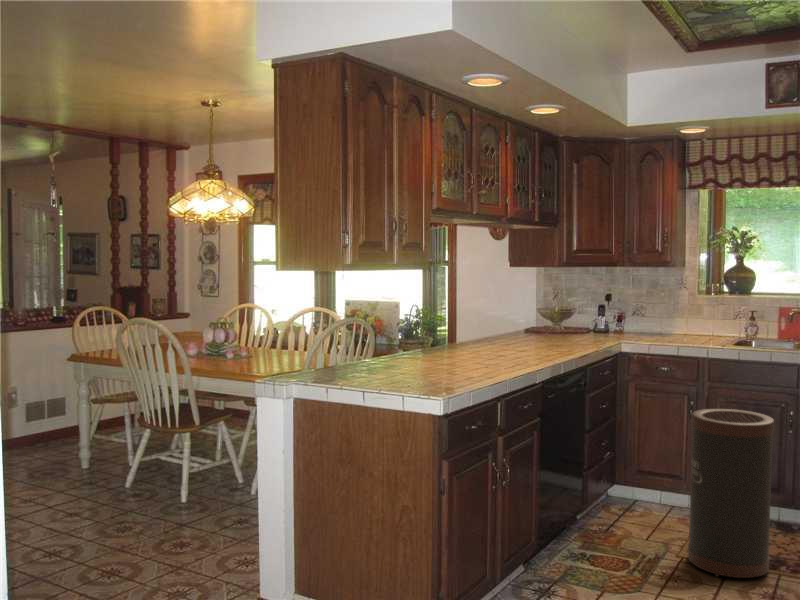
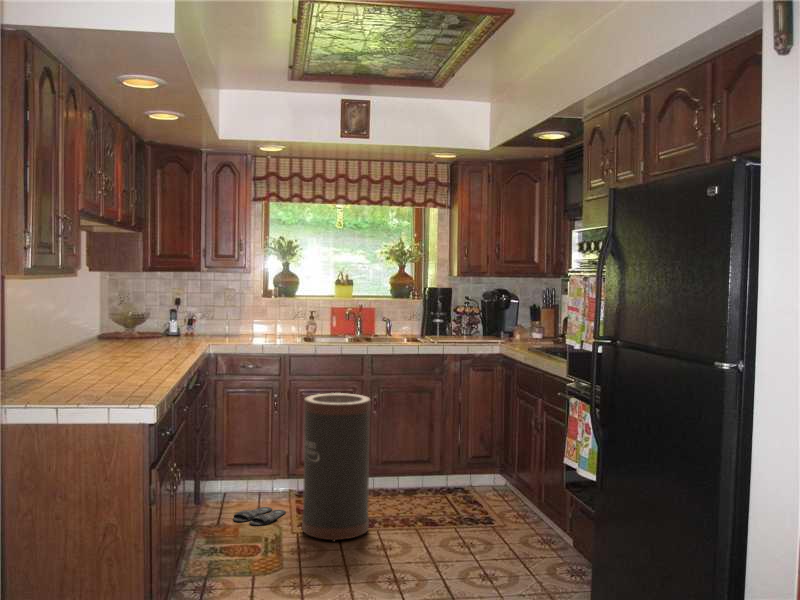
slippers: none [625,520,686,539] -> present [233,507,286,526]

